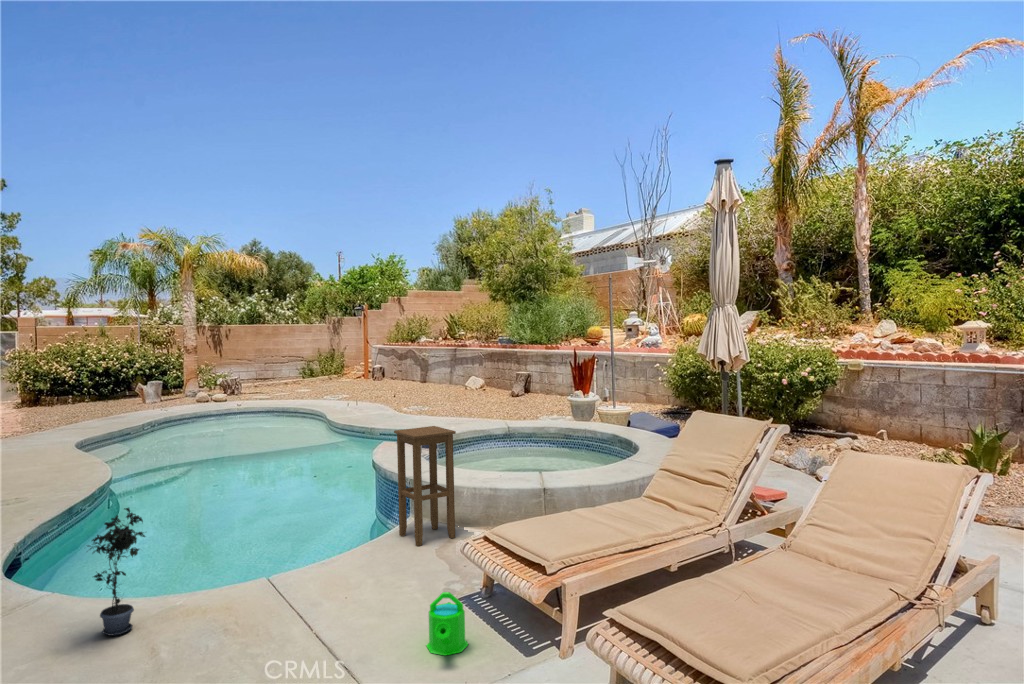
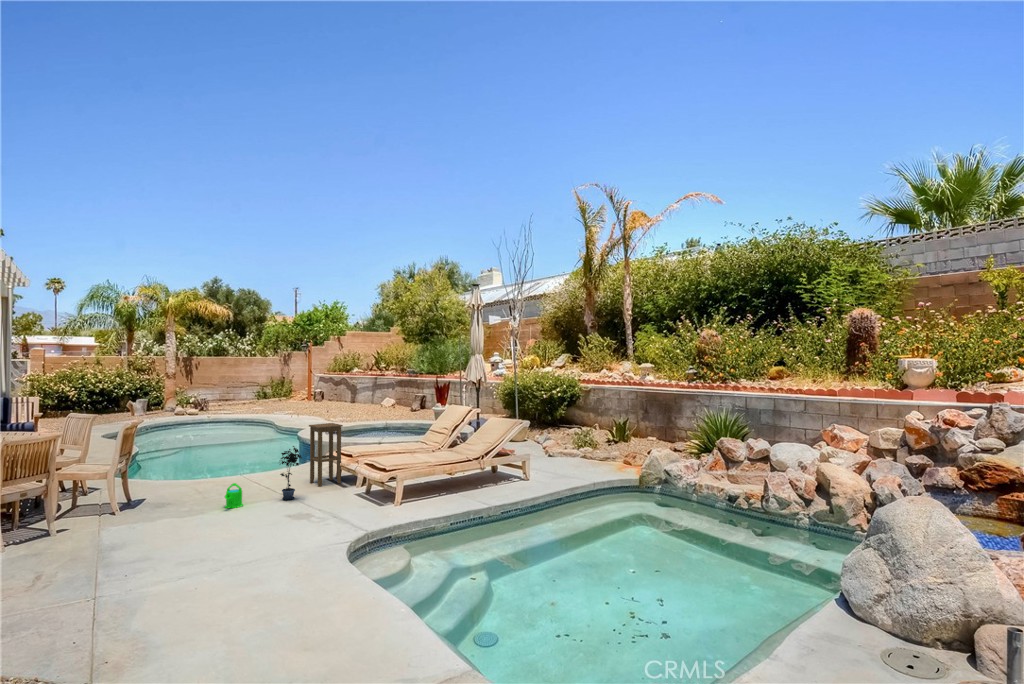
potted plant: present [90,508,145,636] -> present [280,446,302,500]
watering can: present [426,592,468,656] -> present [225,483,243,508]

